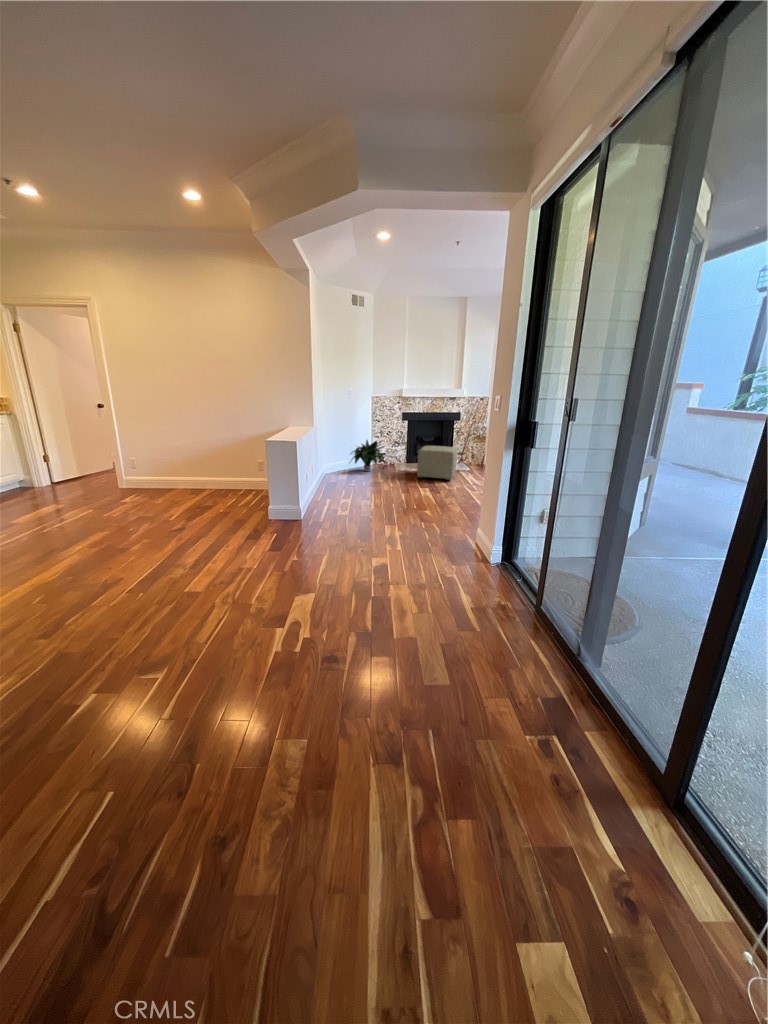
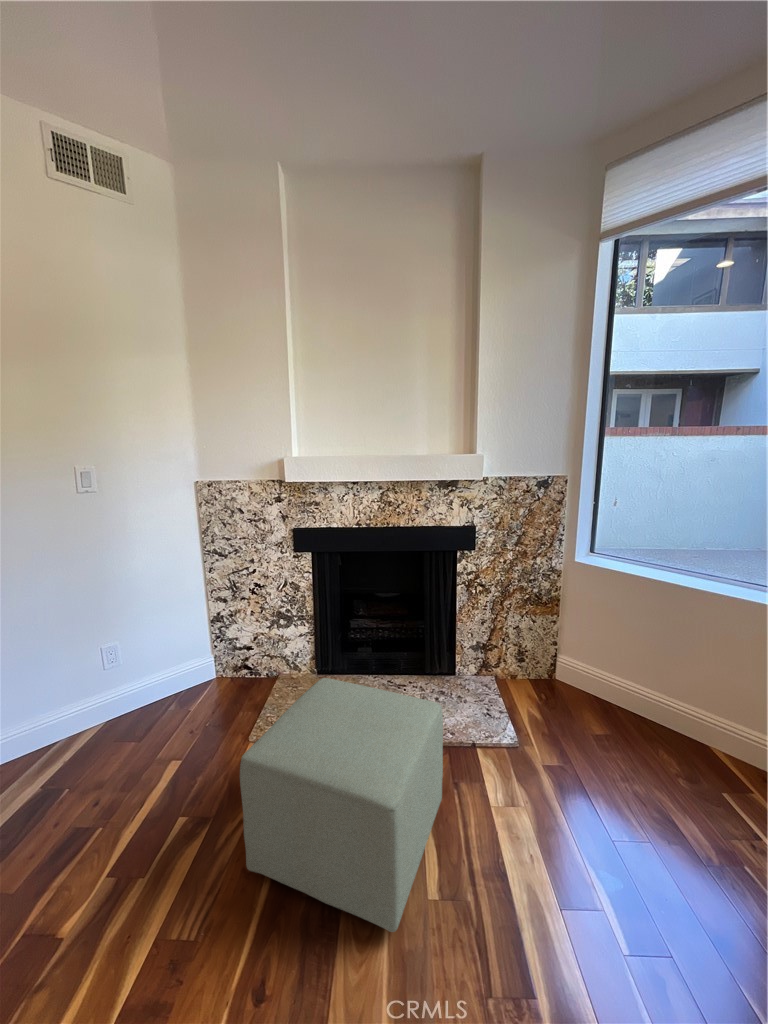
potted plant: present [351,440,386,472] -> none [43,636,199,770]

